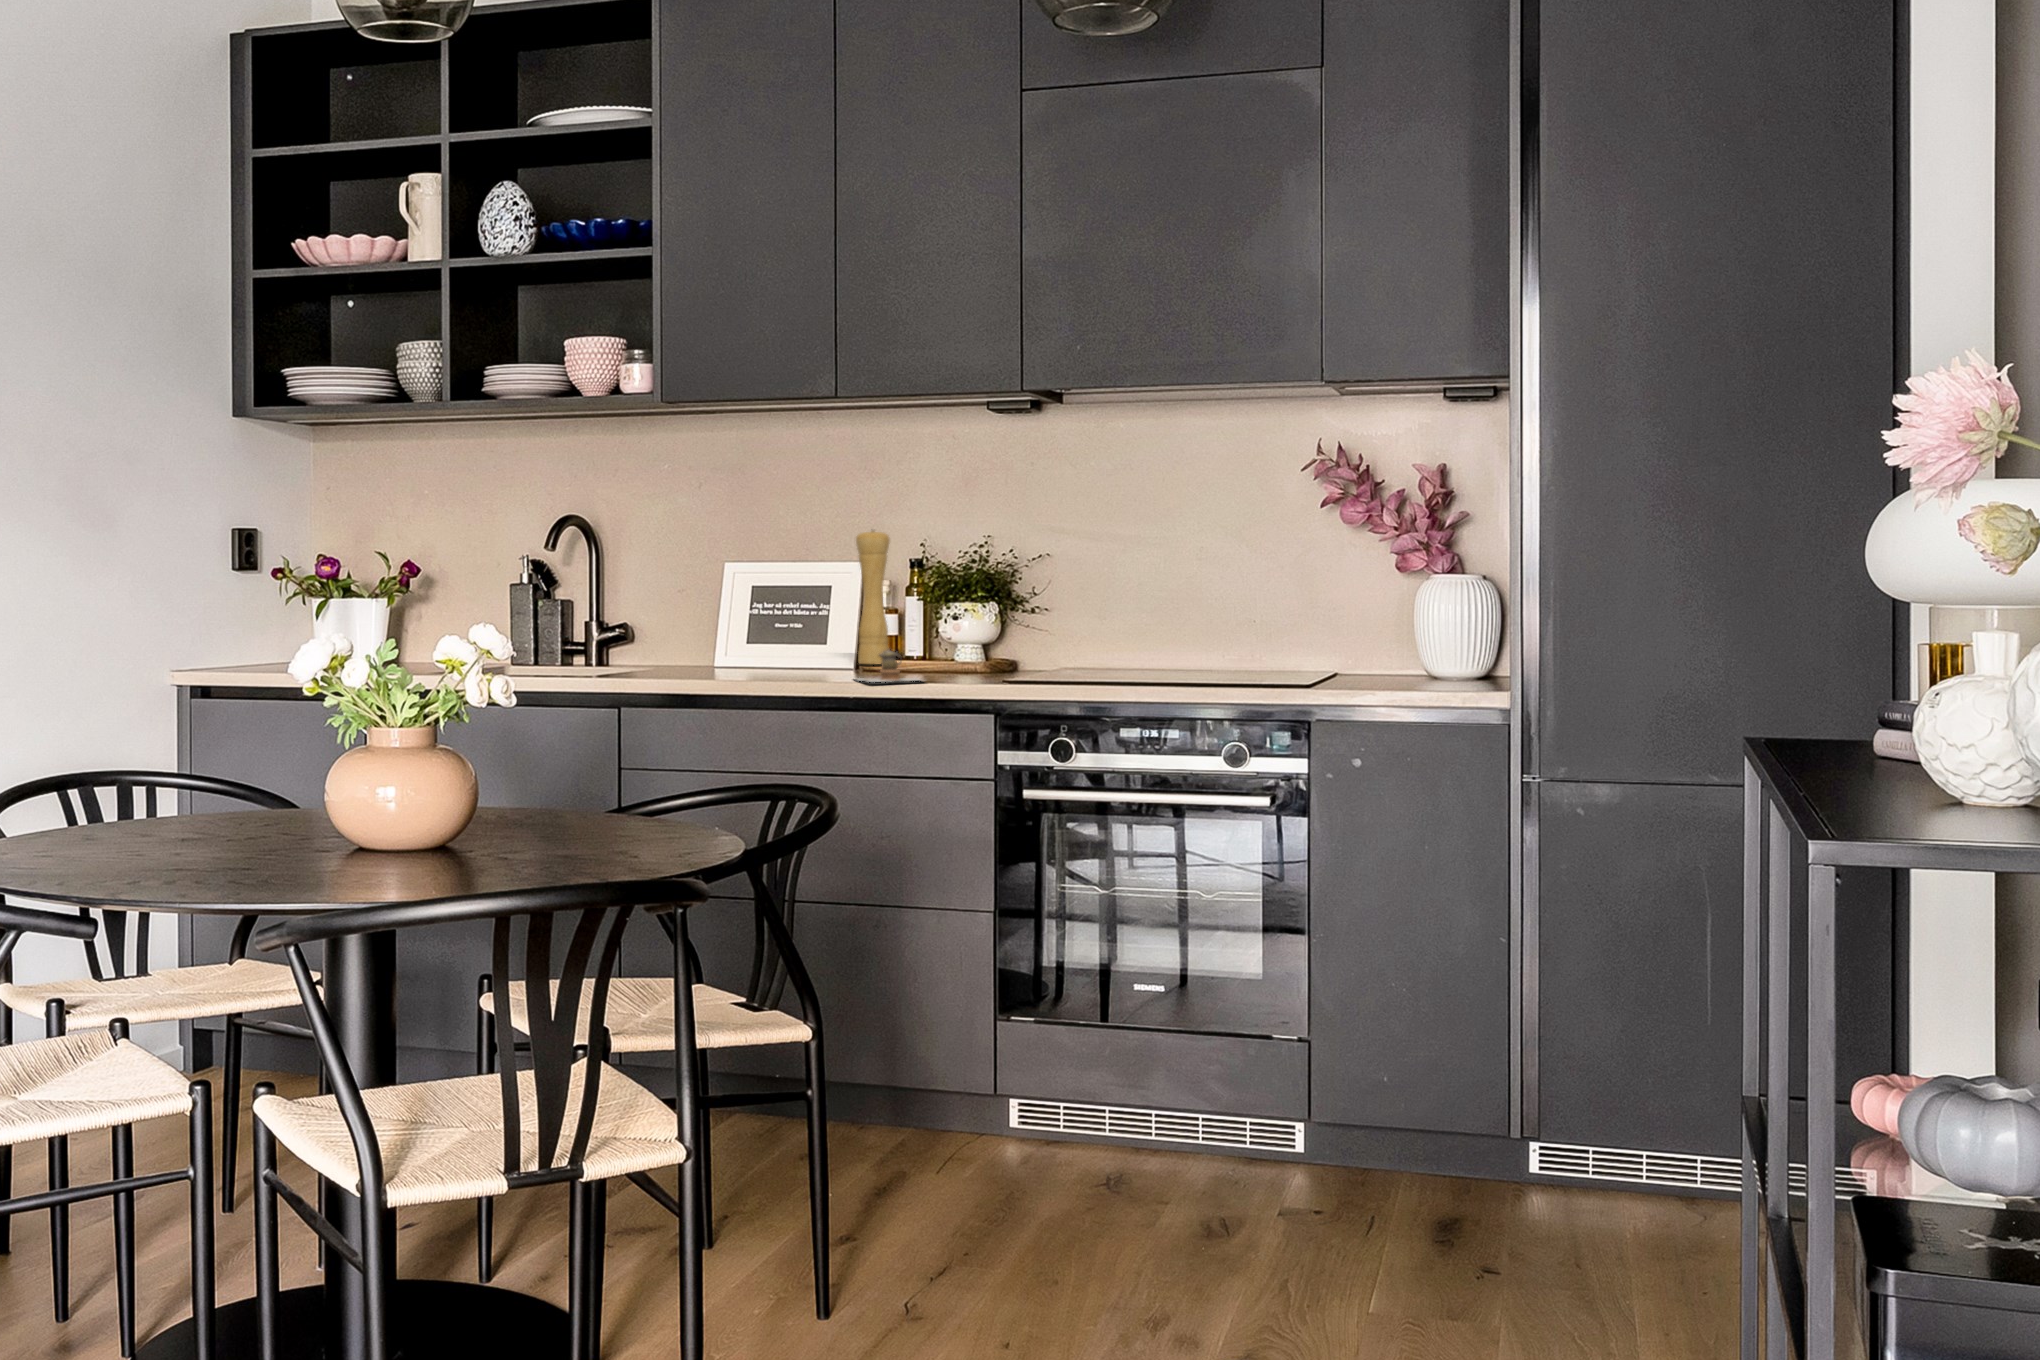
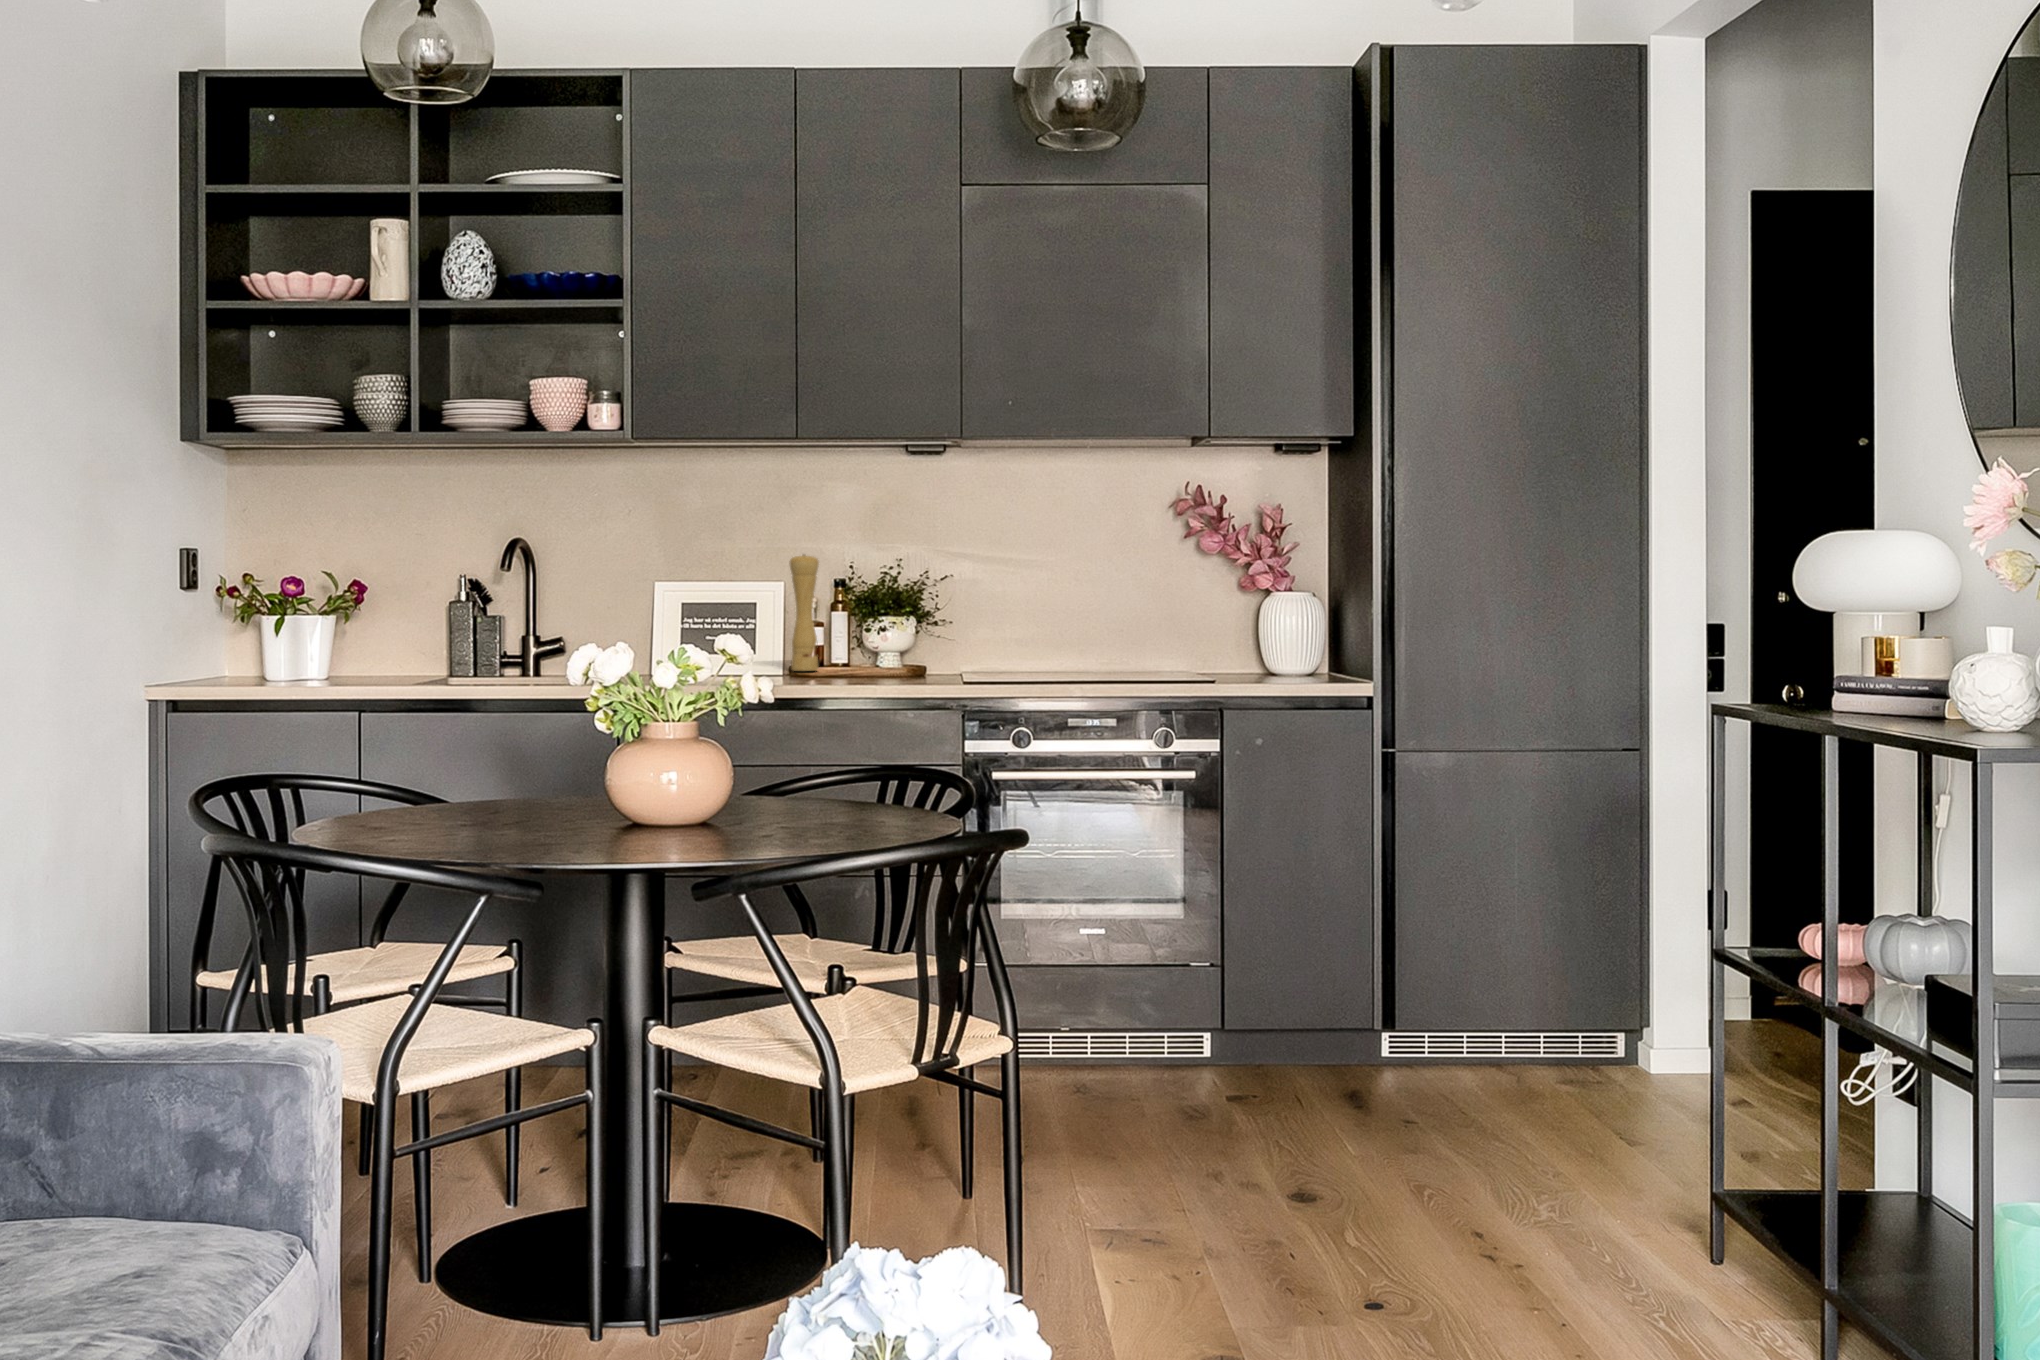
teapot: present [858,649,918,682] -> none [813,656,885,686]

